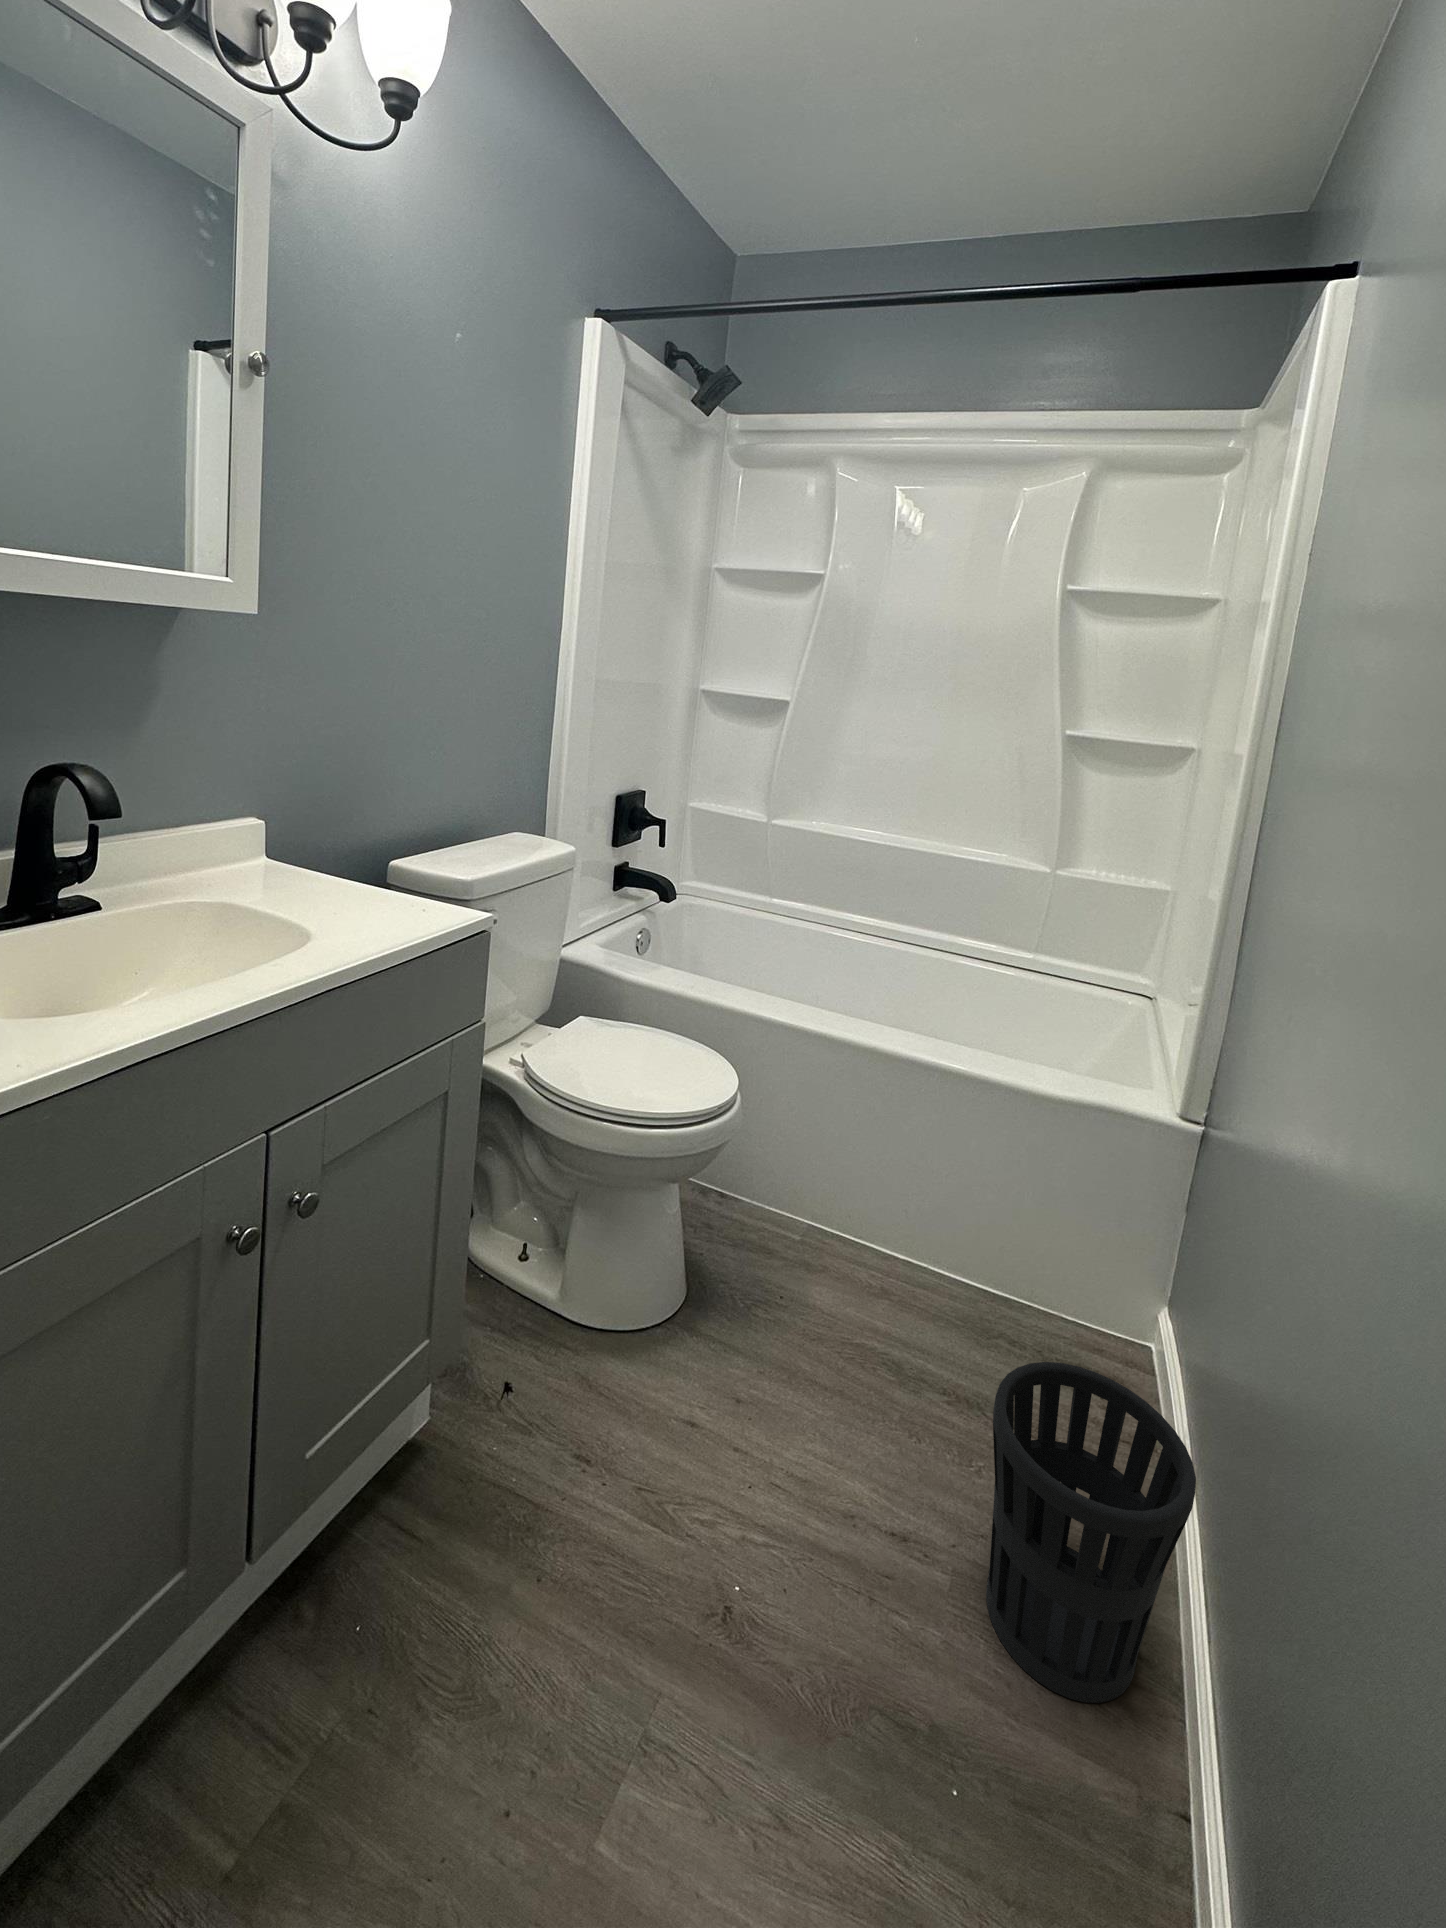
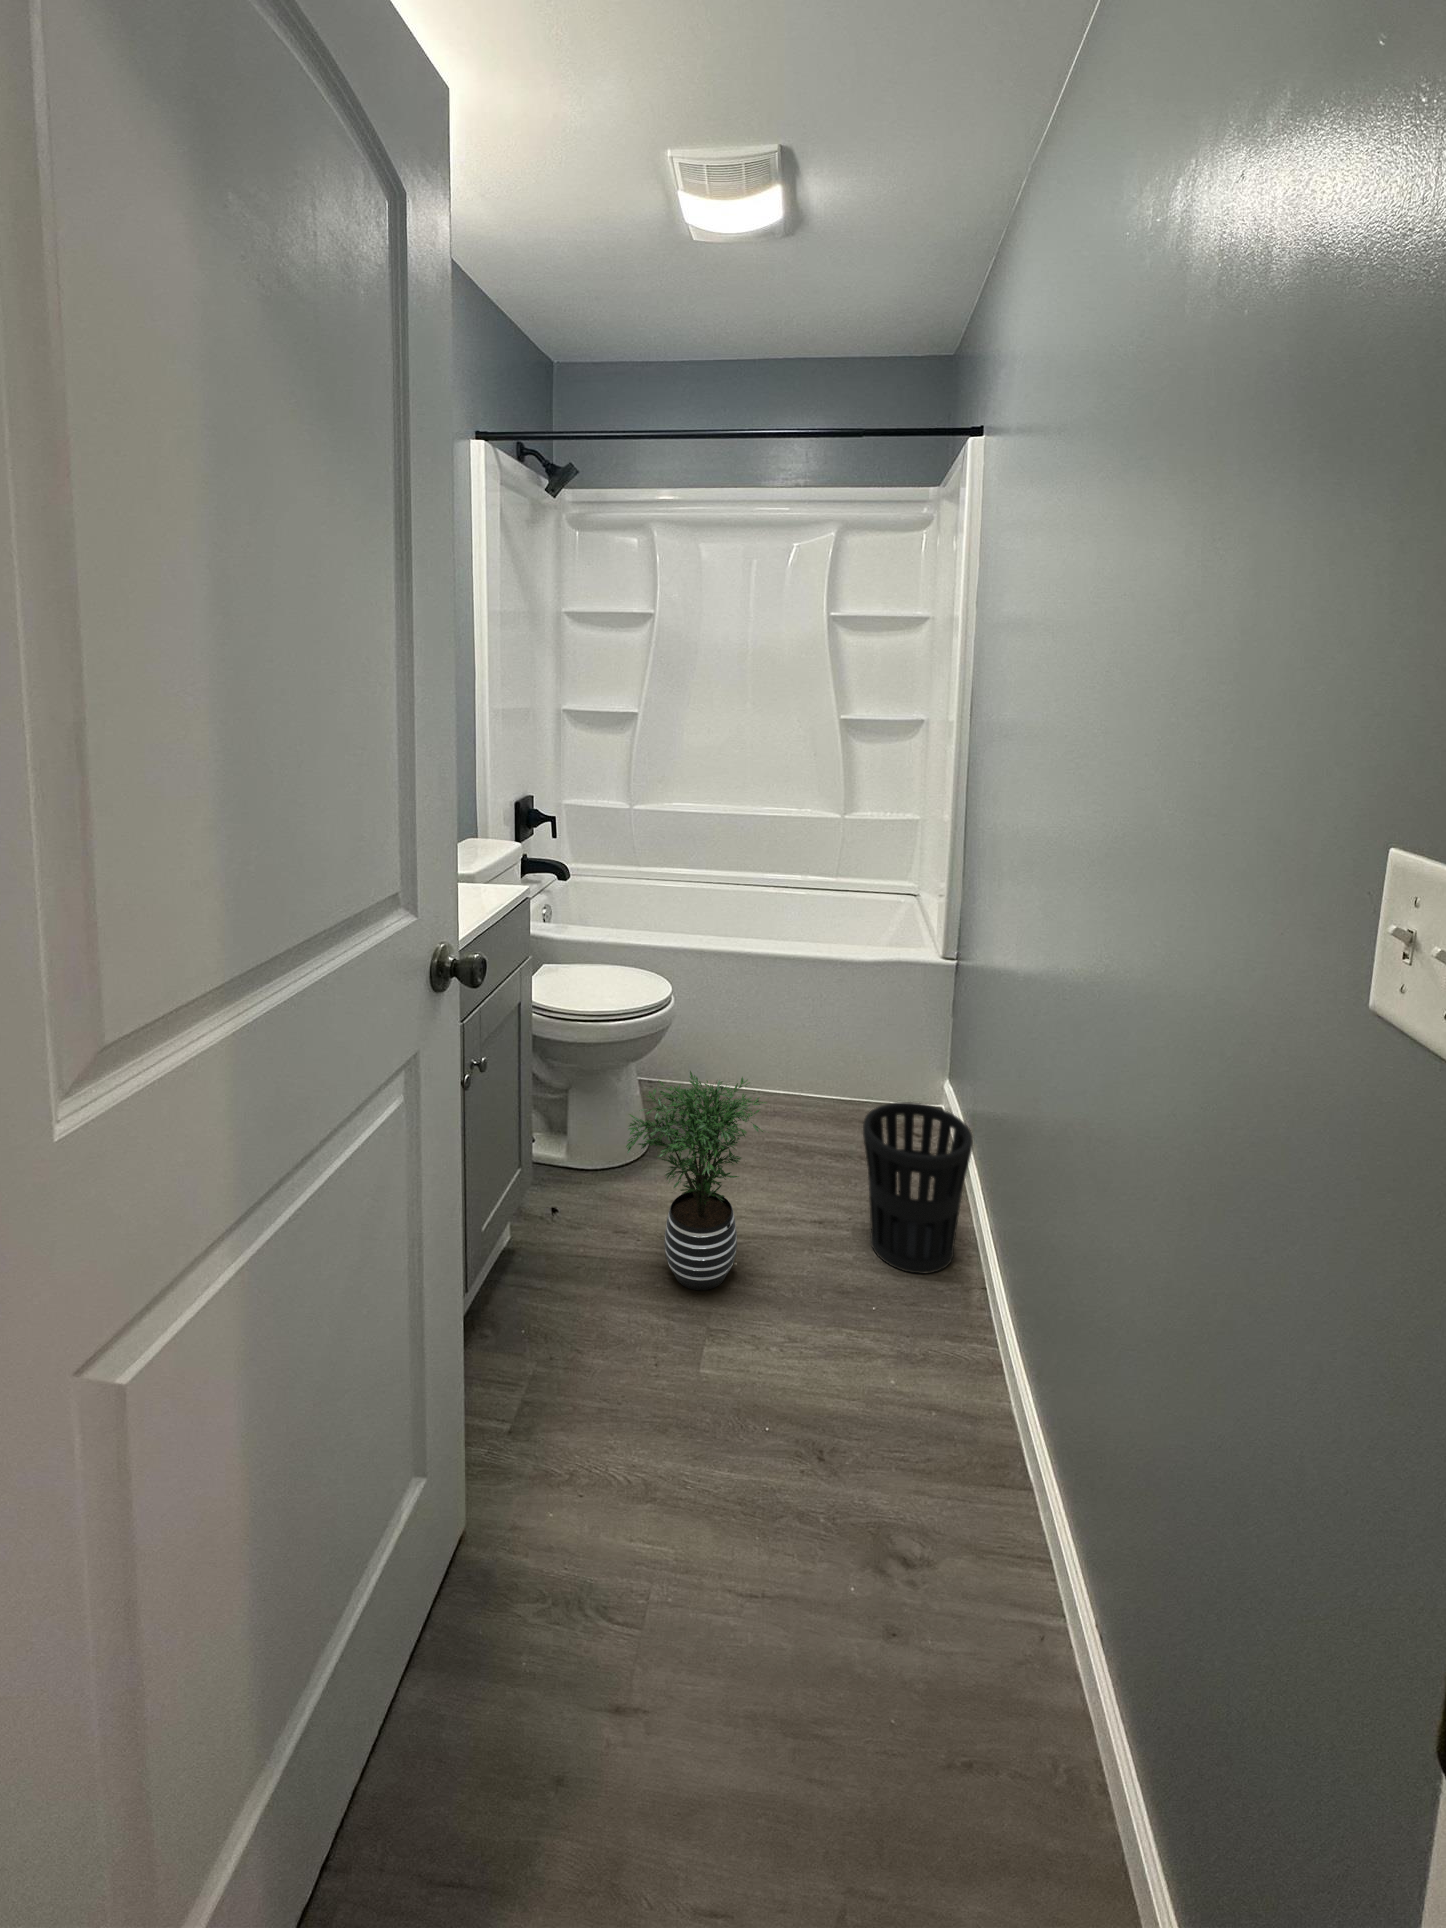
potted plant: none [589,1233,828,1607] -> present [626,1071,766,1290]

